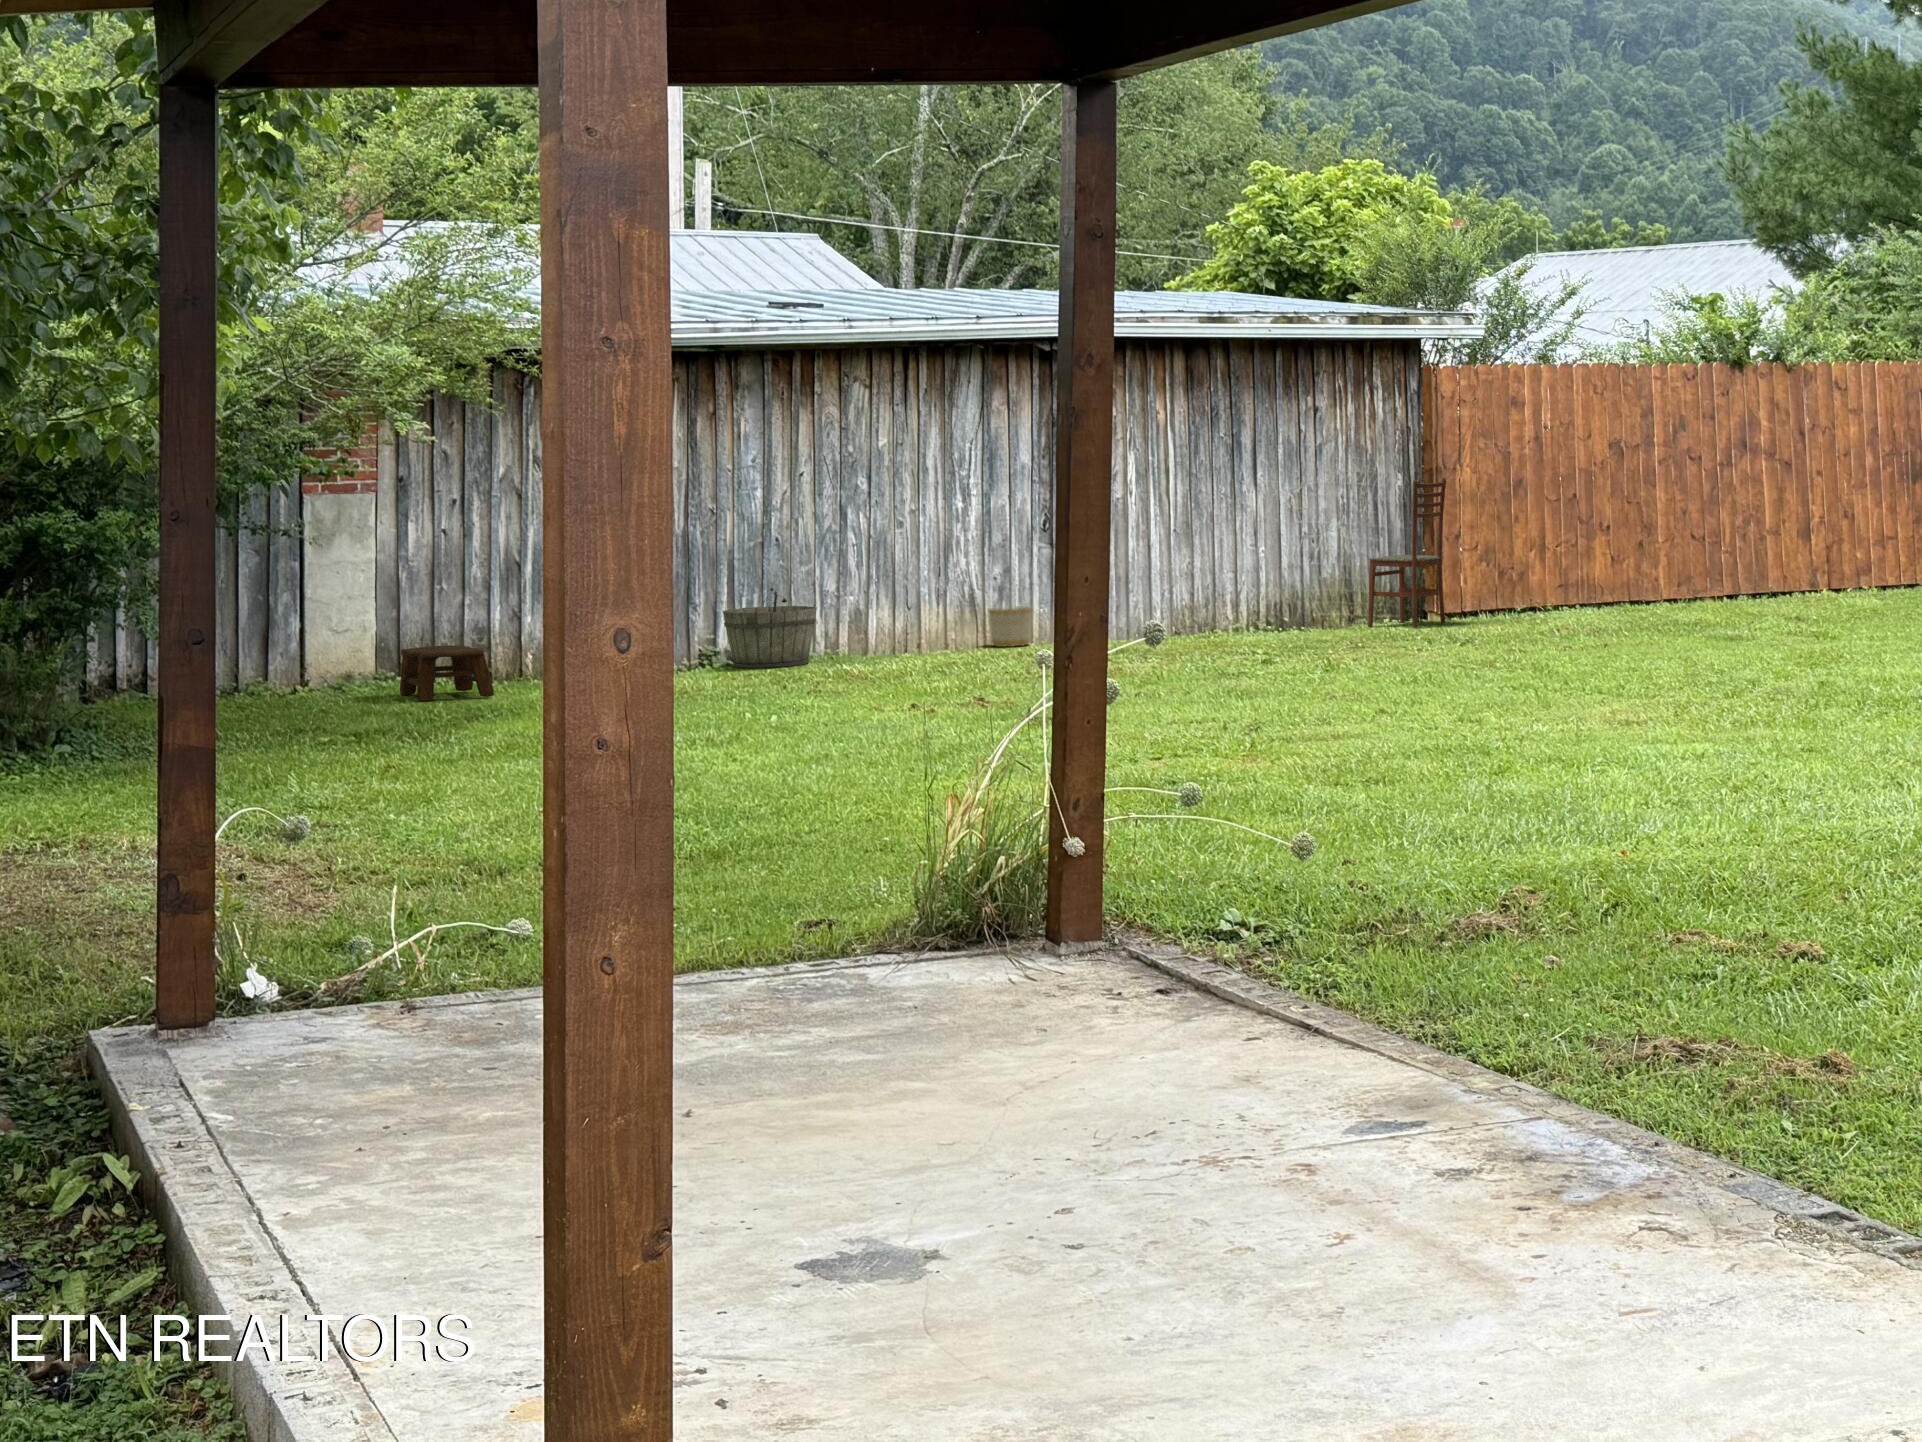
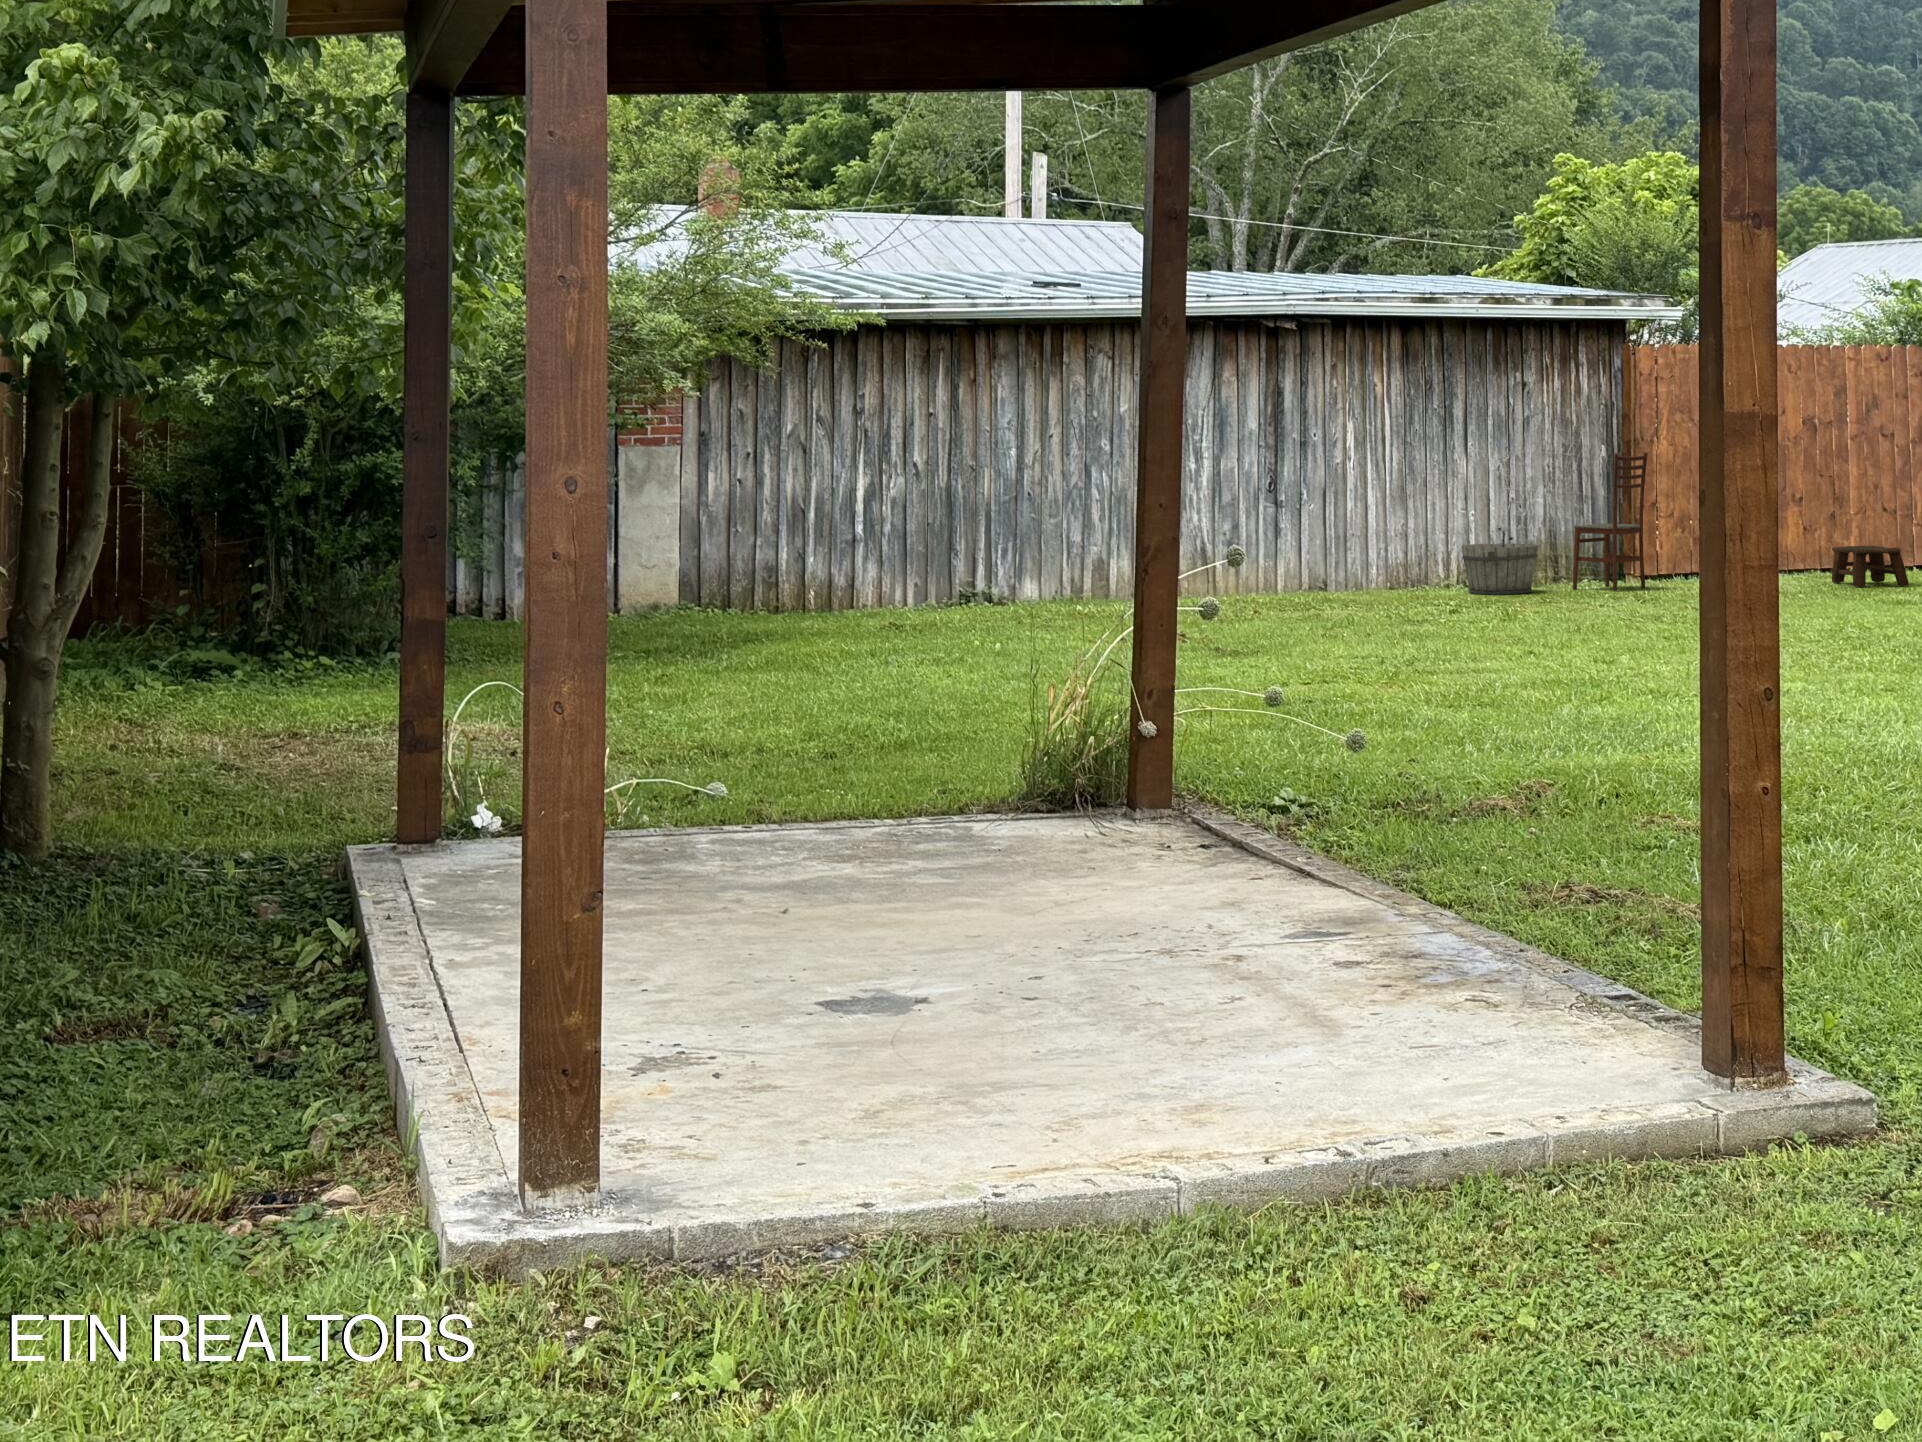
wooden bucket: present [723,588,817,668] -> present [1461,528,1538,594]
planter: present [987,606,1032,647] -> none [1218,563,1259,599]
stool: present [400,645,494,701] -> present [1832,546,1908,587]

